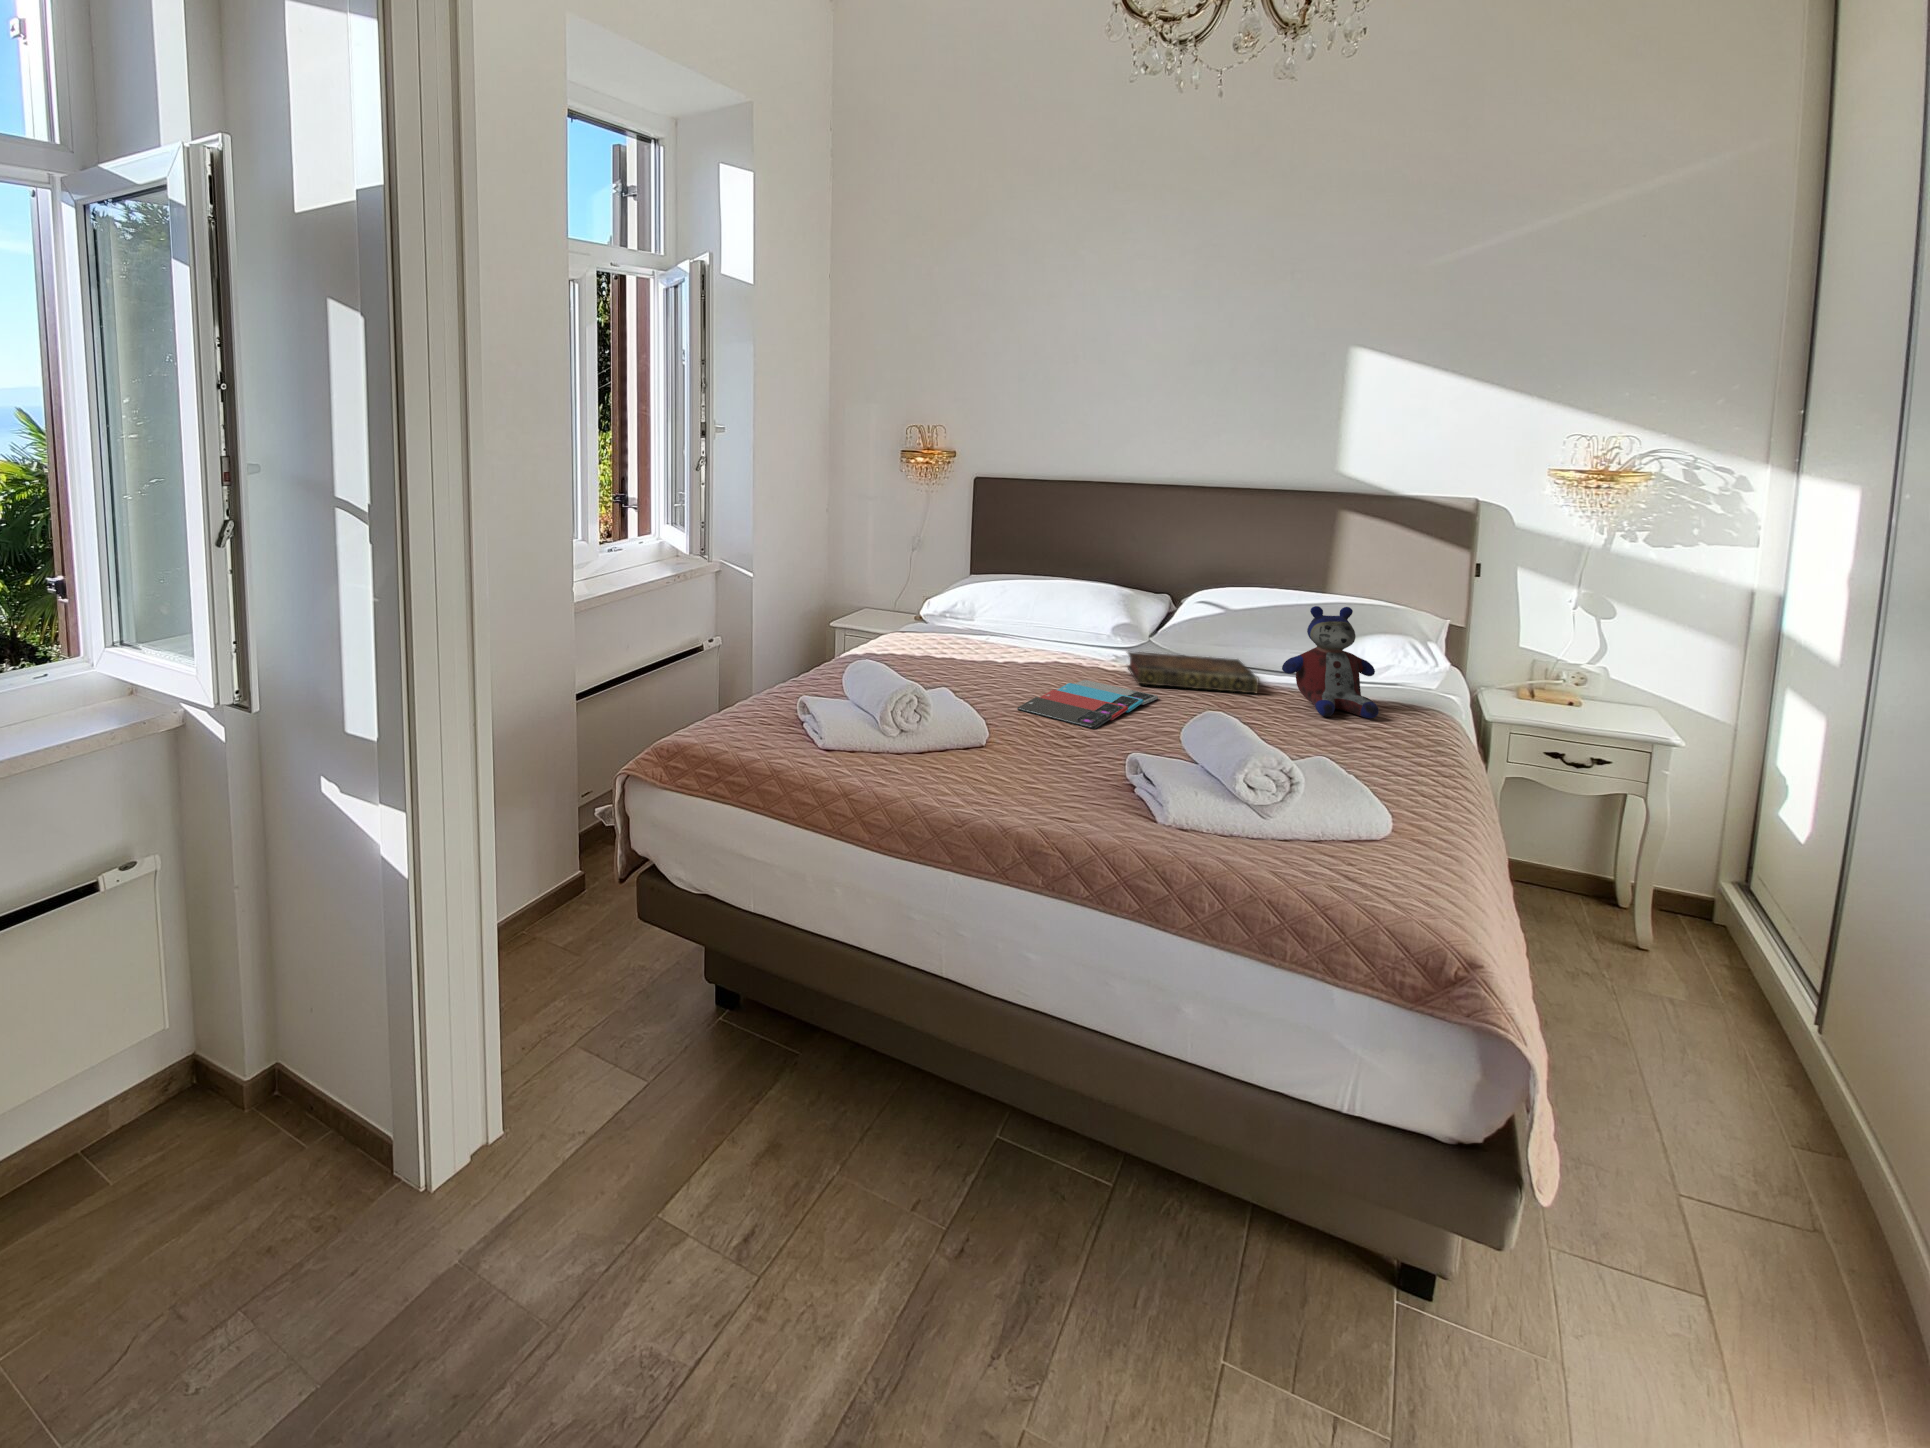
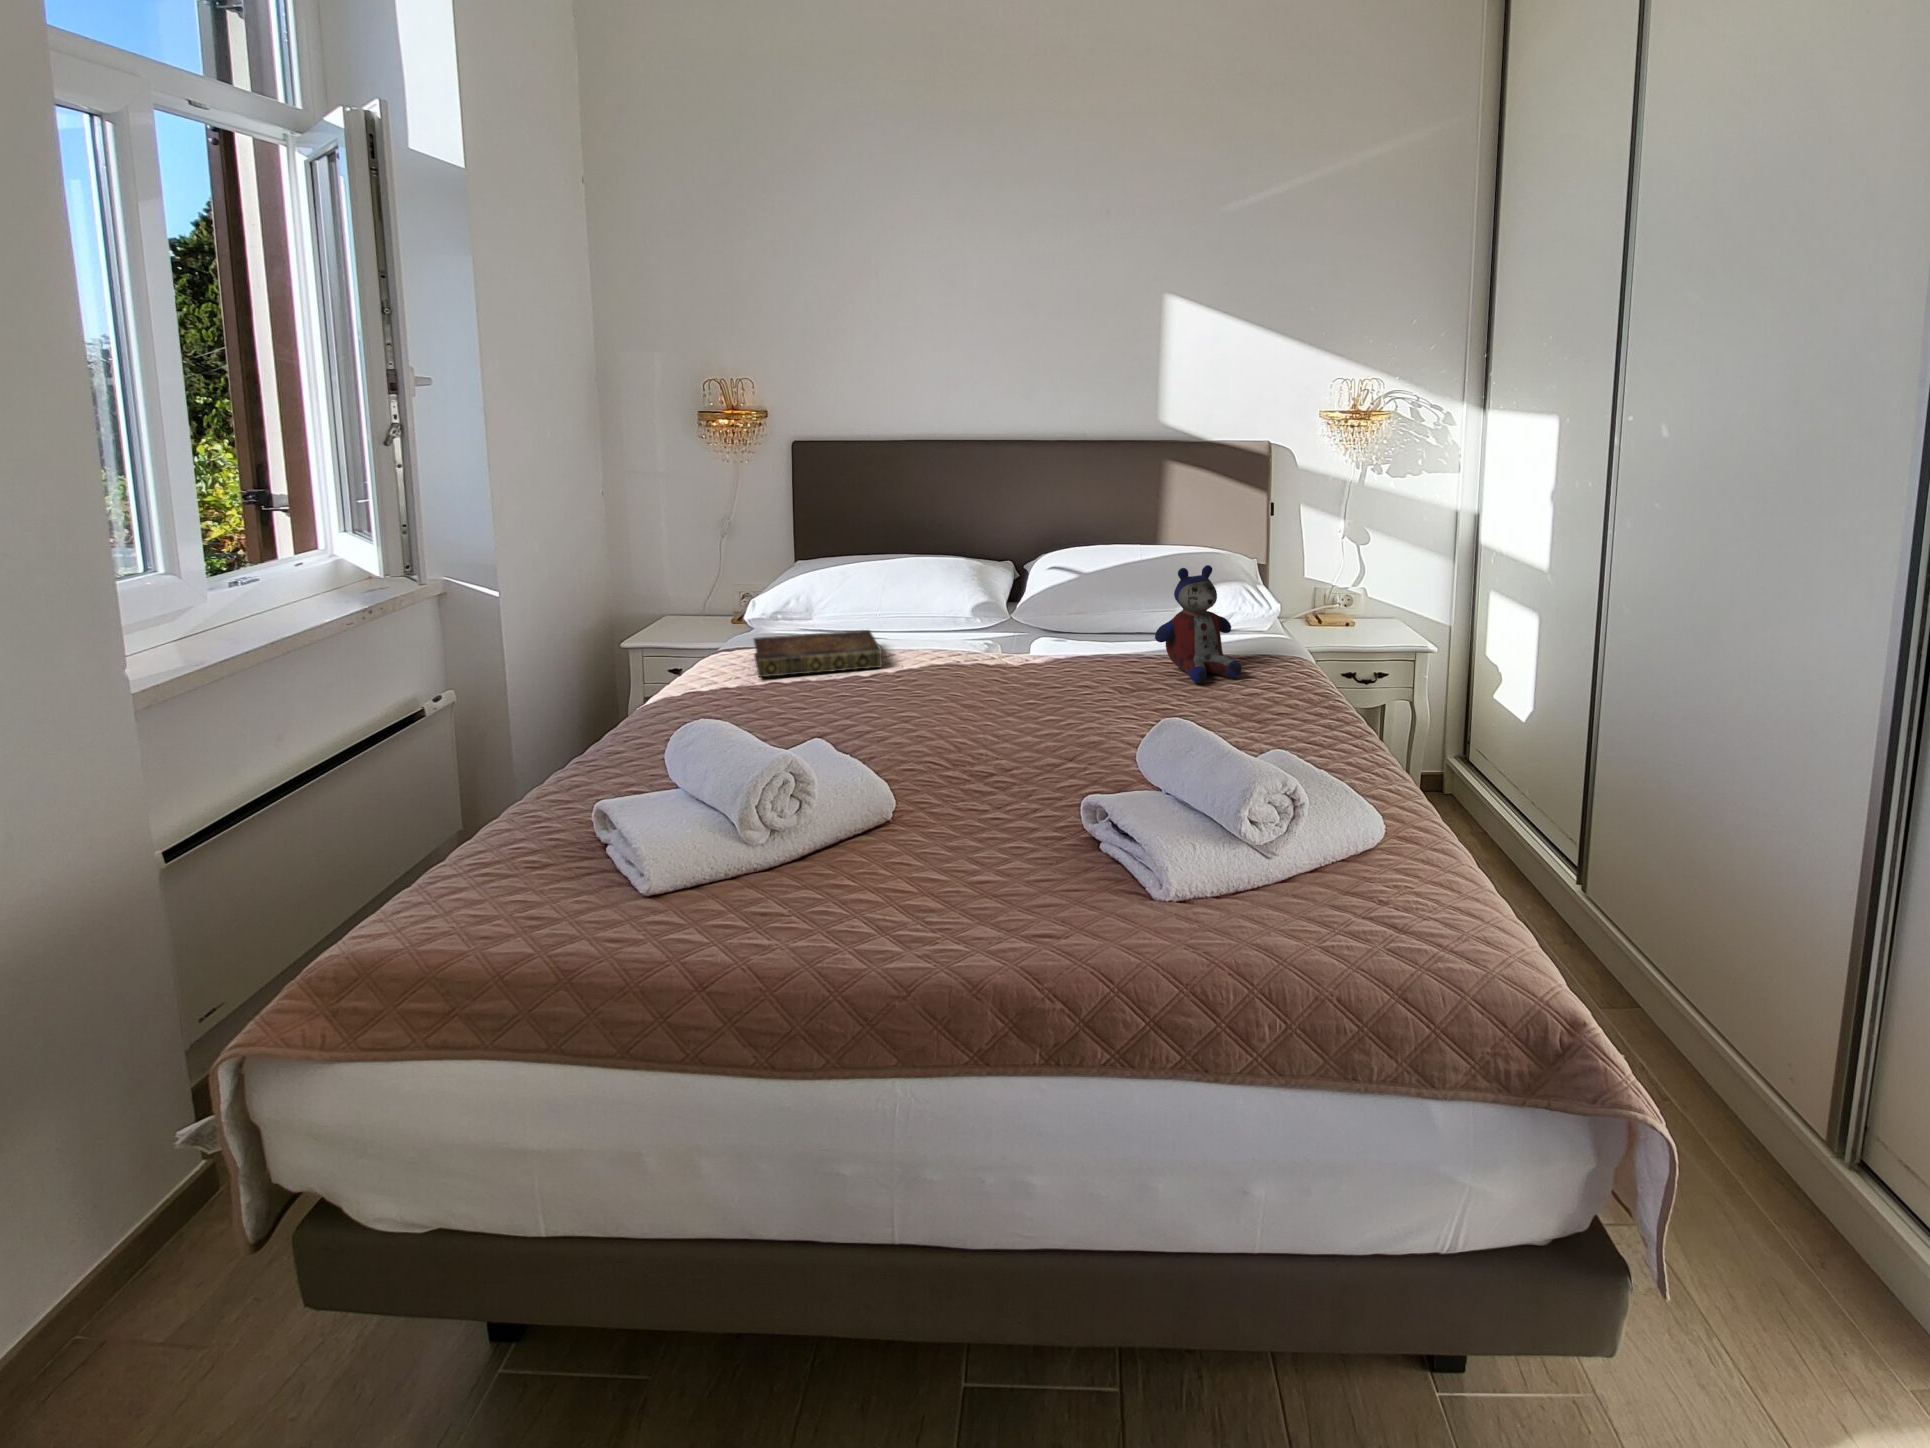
book: present [1127,651,1259,693] -> present [754,630,882,677]
smartphone: present [1017,680,1158,729] -> none [903,682,1044,750]

